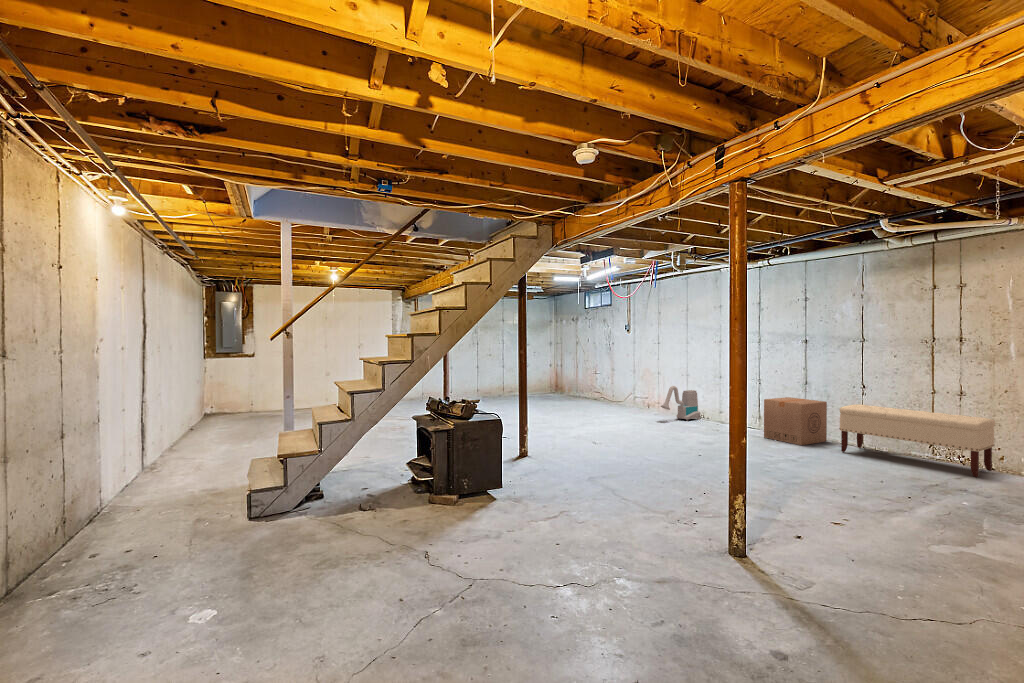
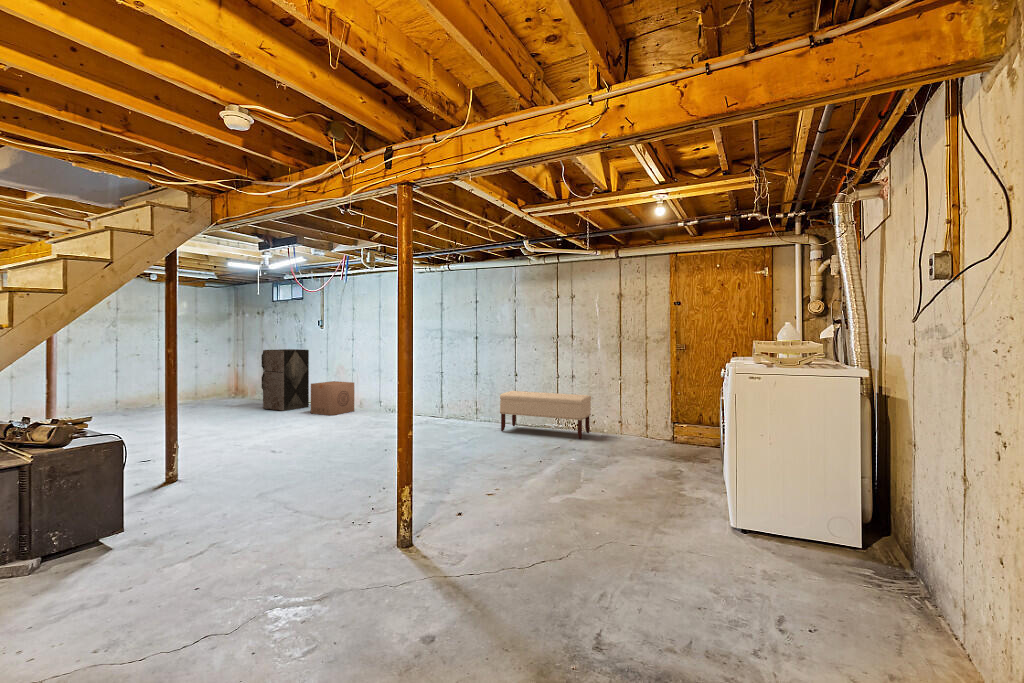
storage cabinet: none [578,351,617,407] -> present [262,349,309,411]
vacuum cleaner: present [661,386,700,421] -> none [352,384,392,417]
cardboard box: present [764,397,827,445] -> present [311,381,354,416]

